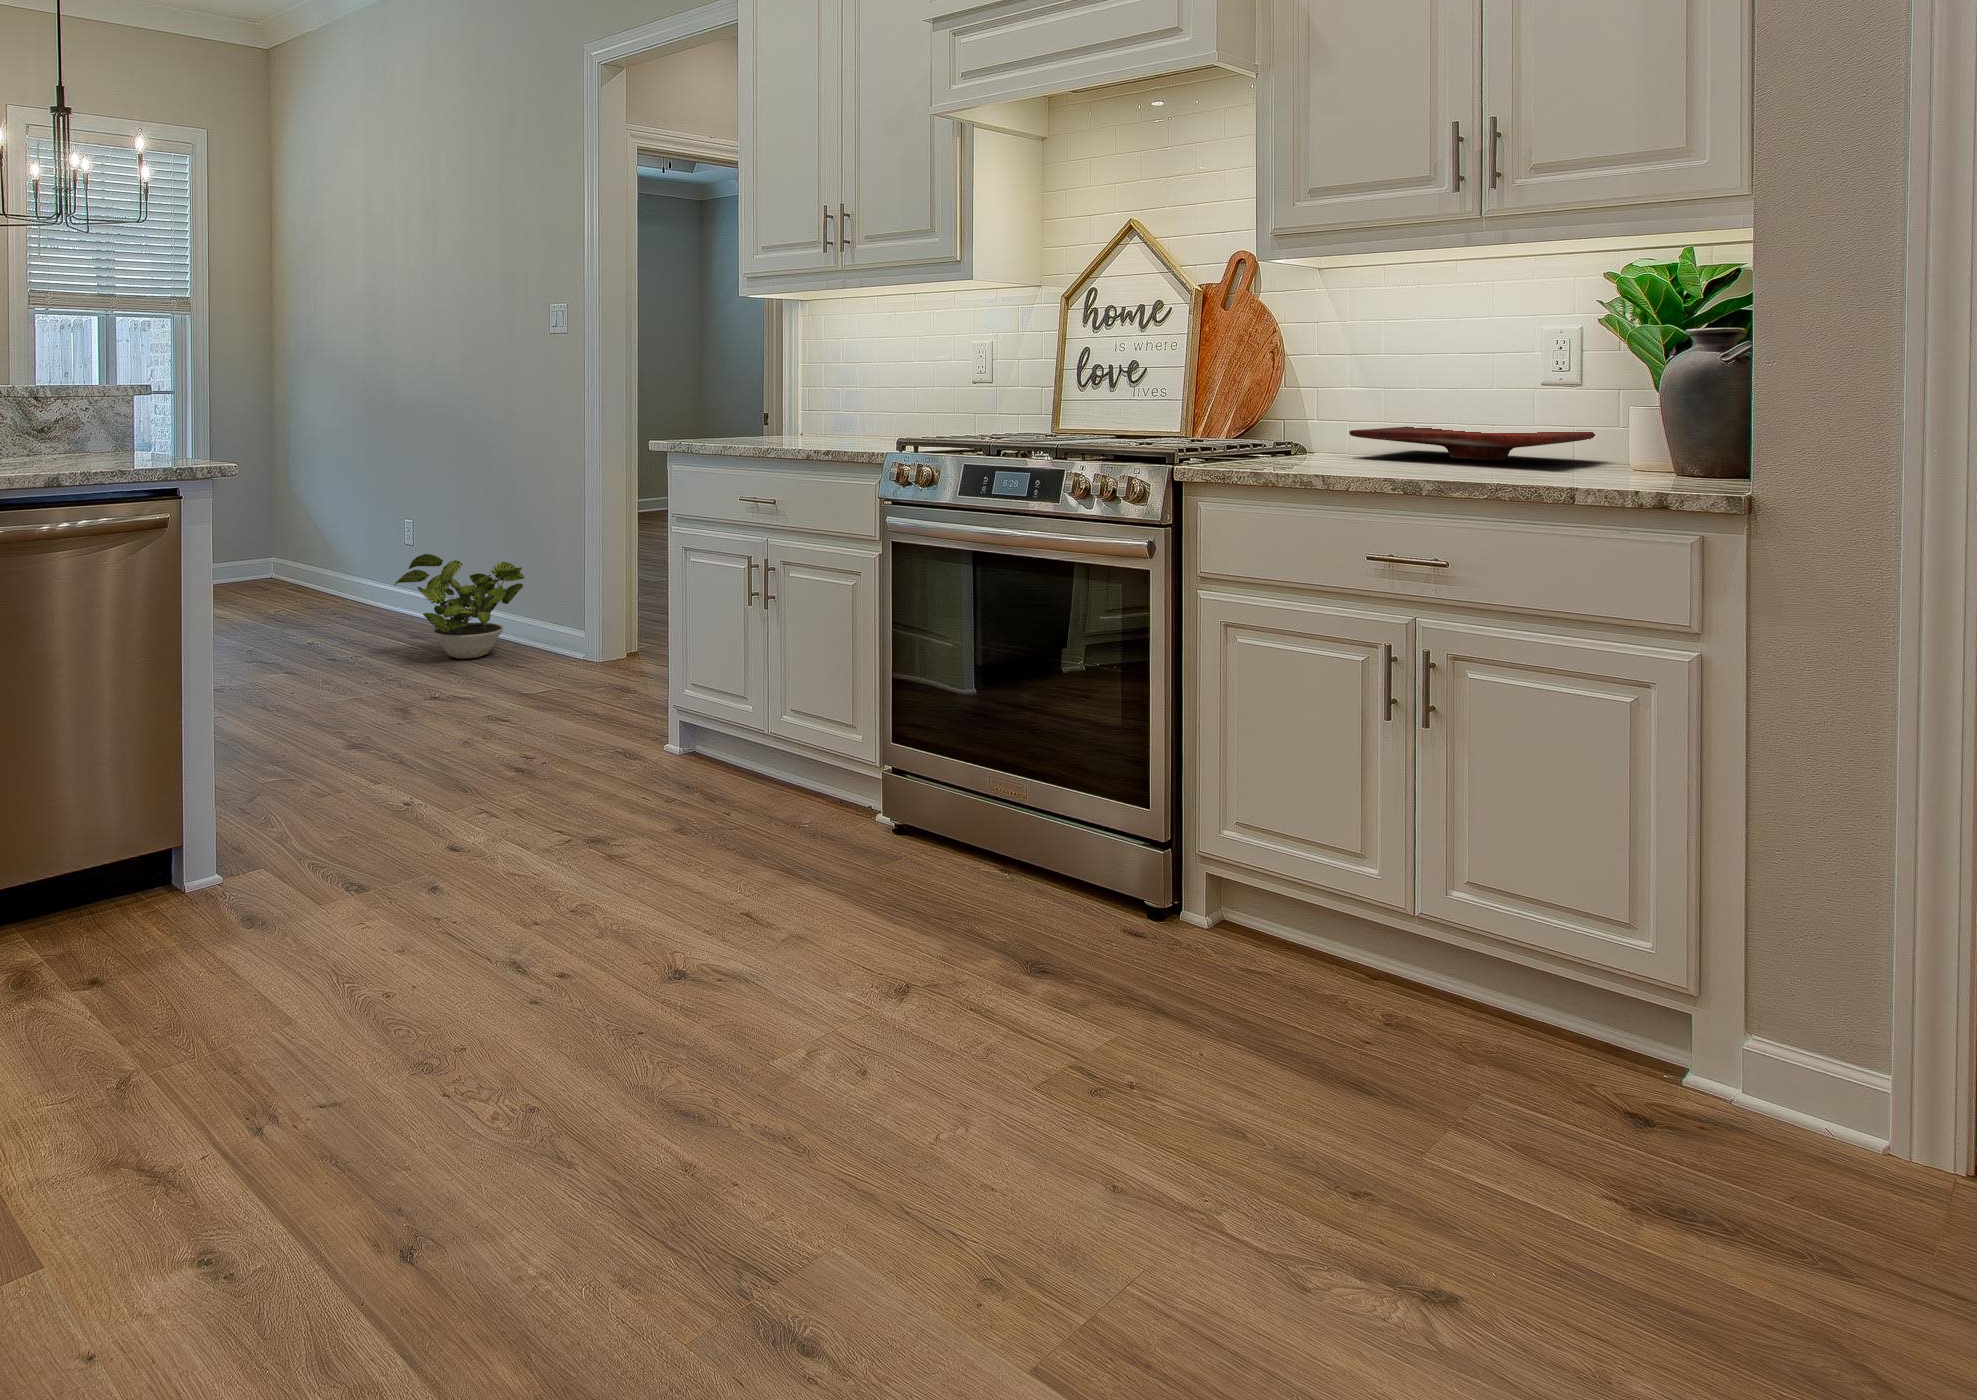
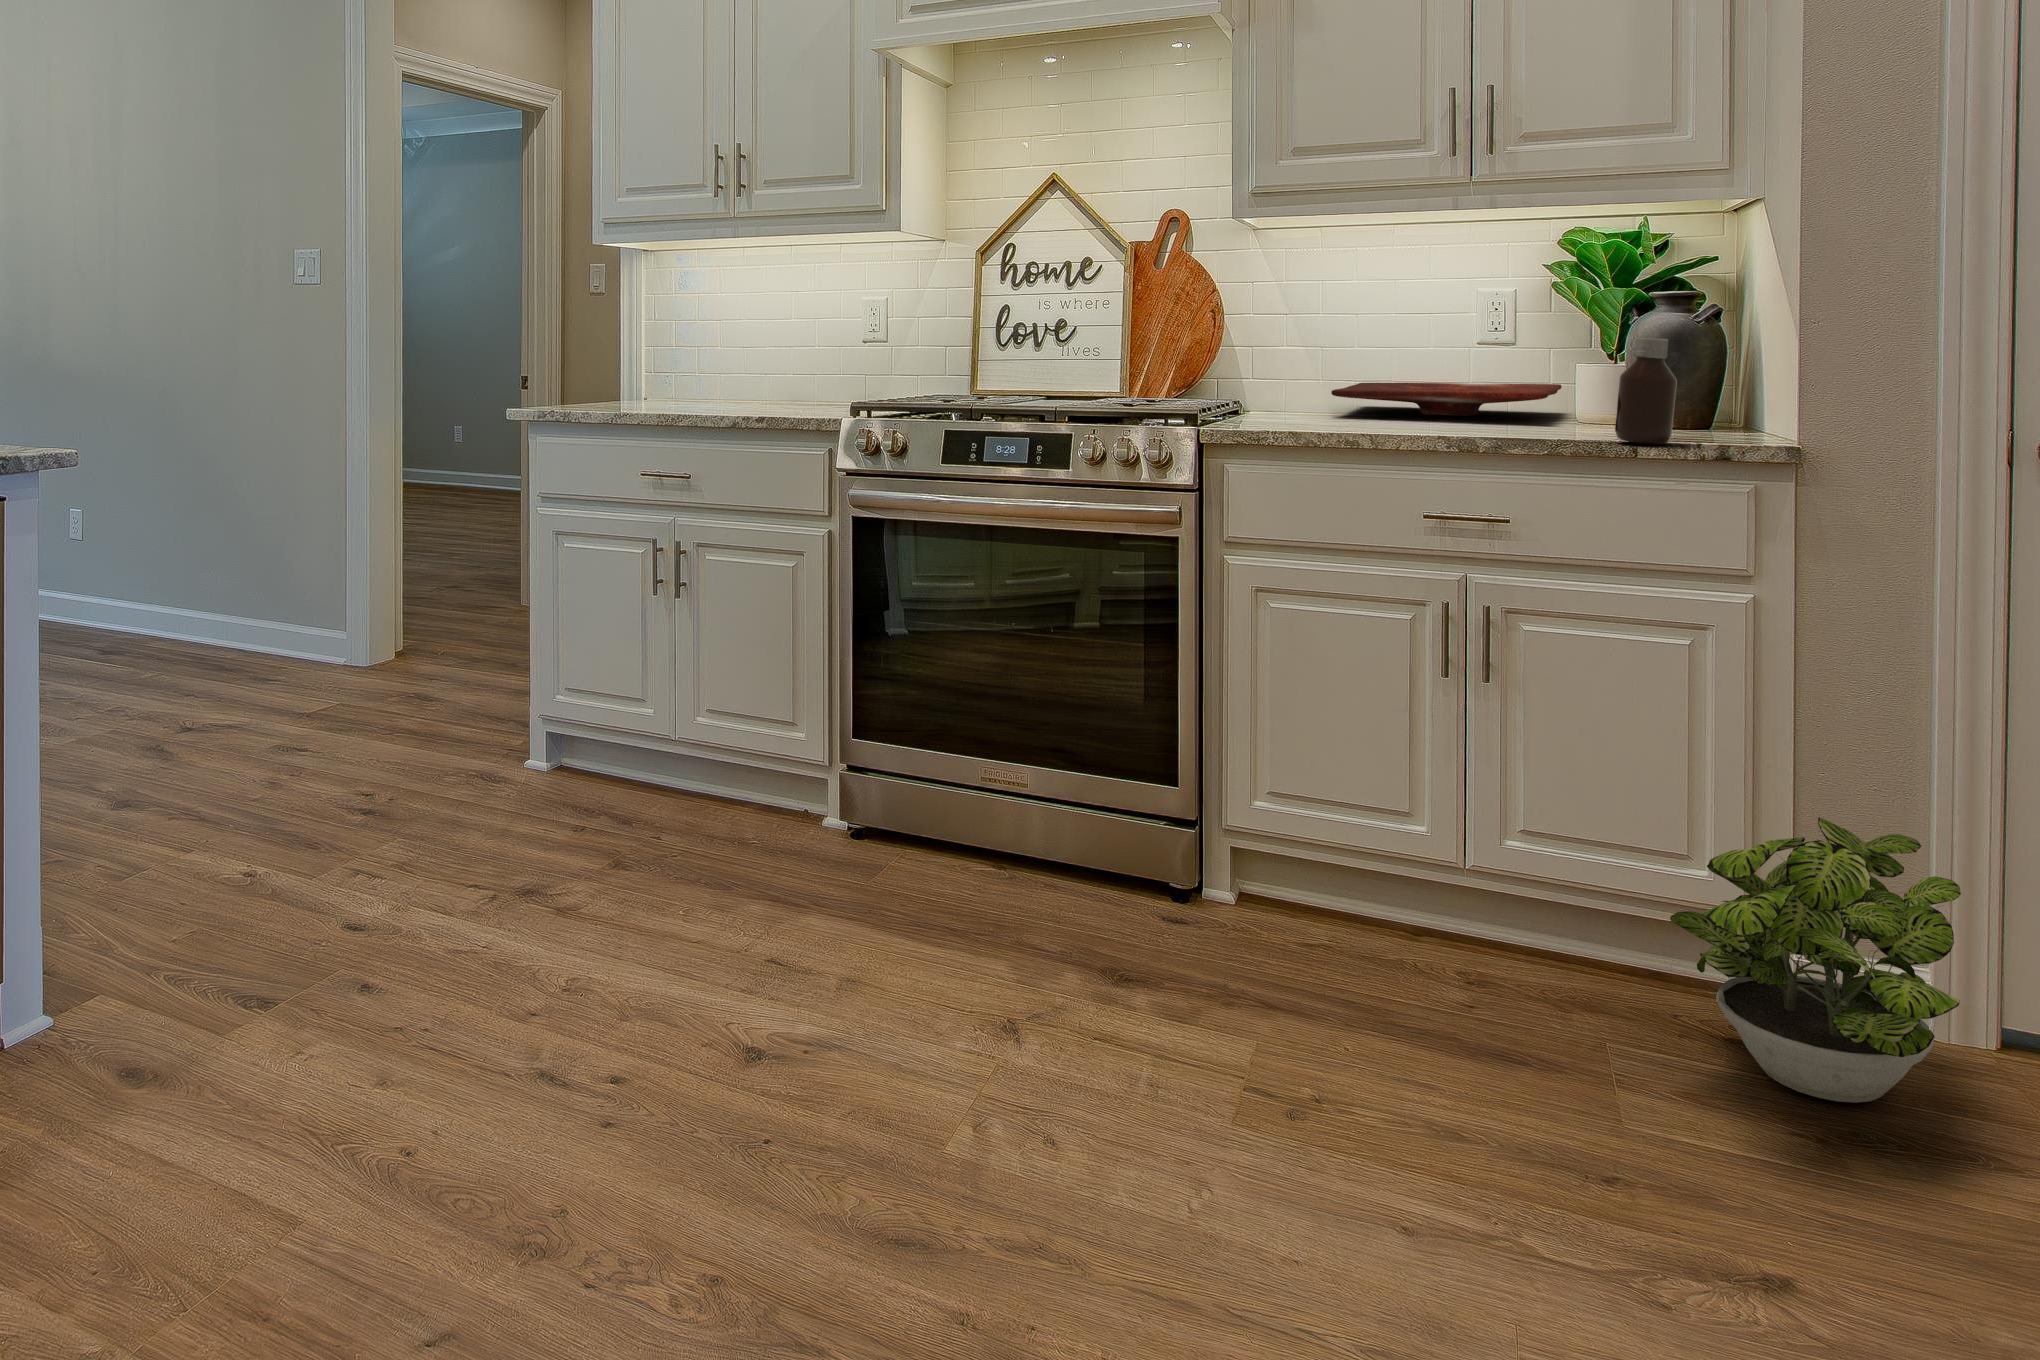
bottle: none [1582,376,1647,489] -> present [1615,337,1677,444]
potted plant: present [394,554,525,659] -> present [1670,818,1961,1103]

